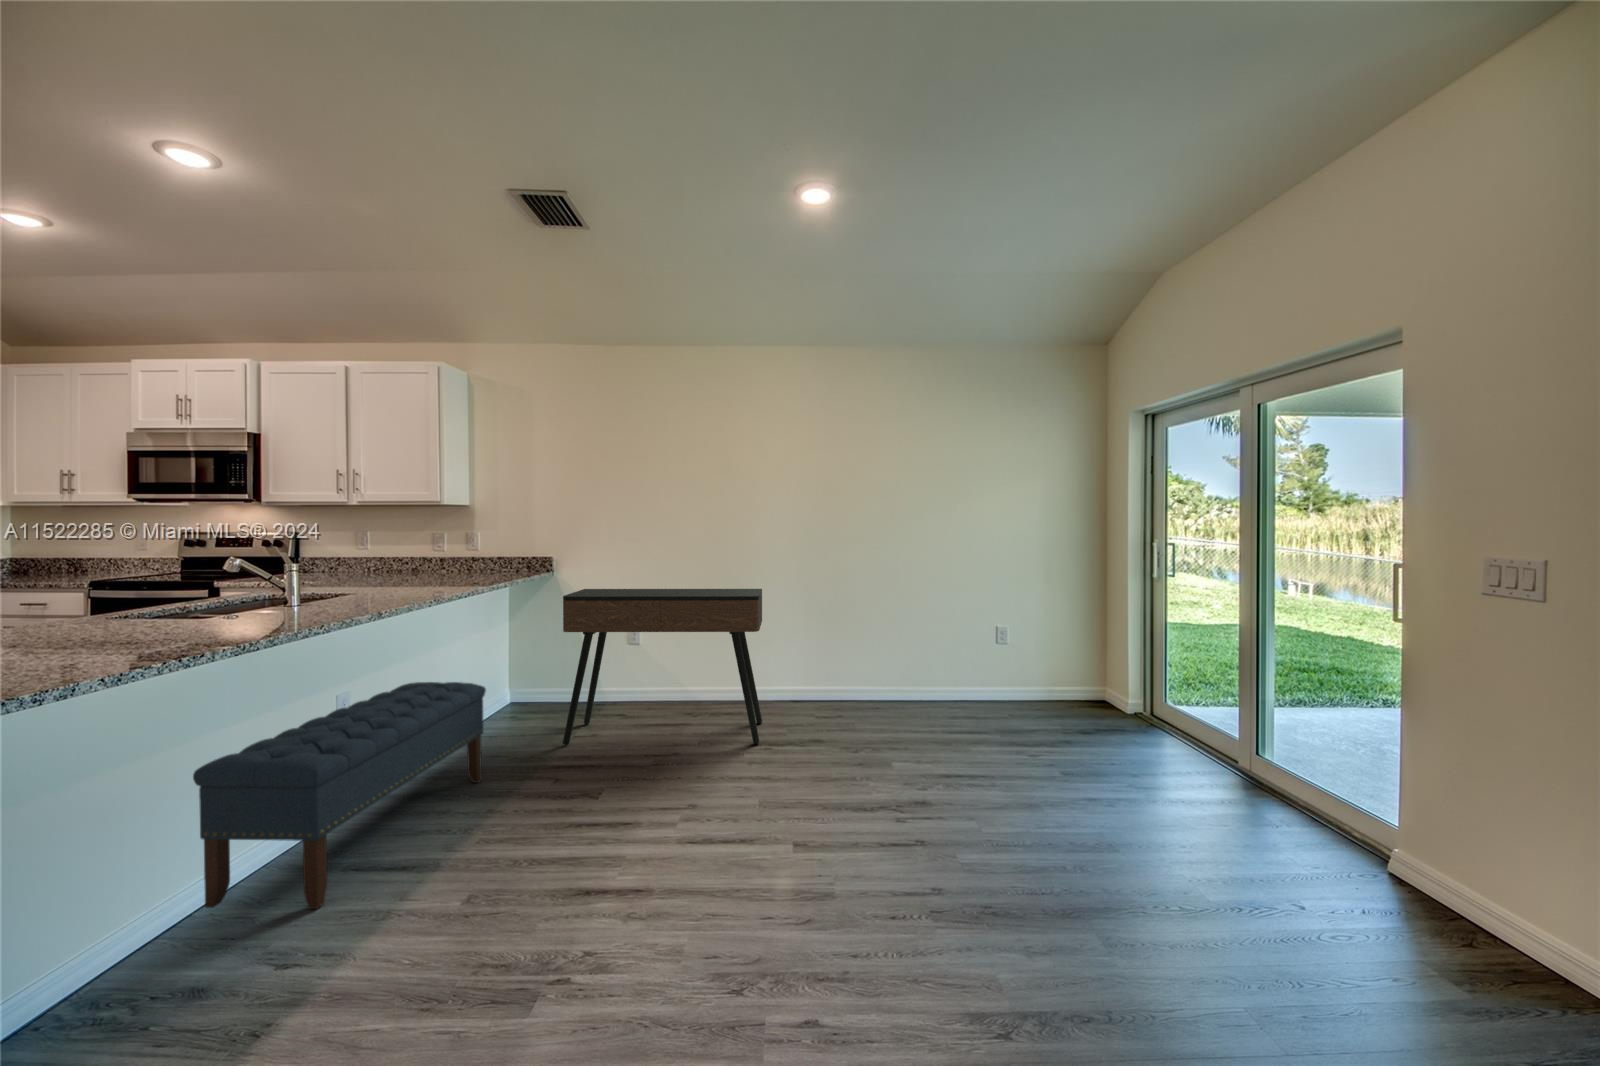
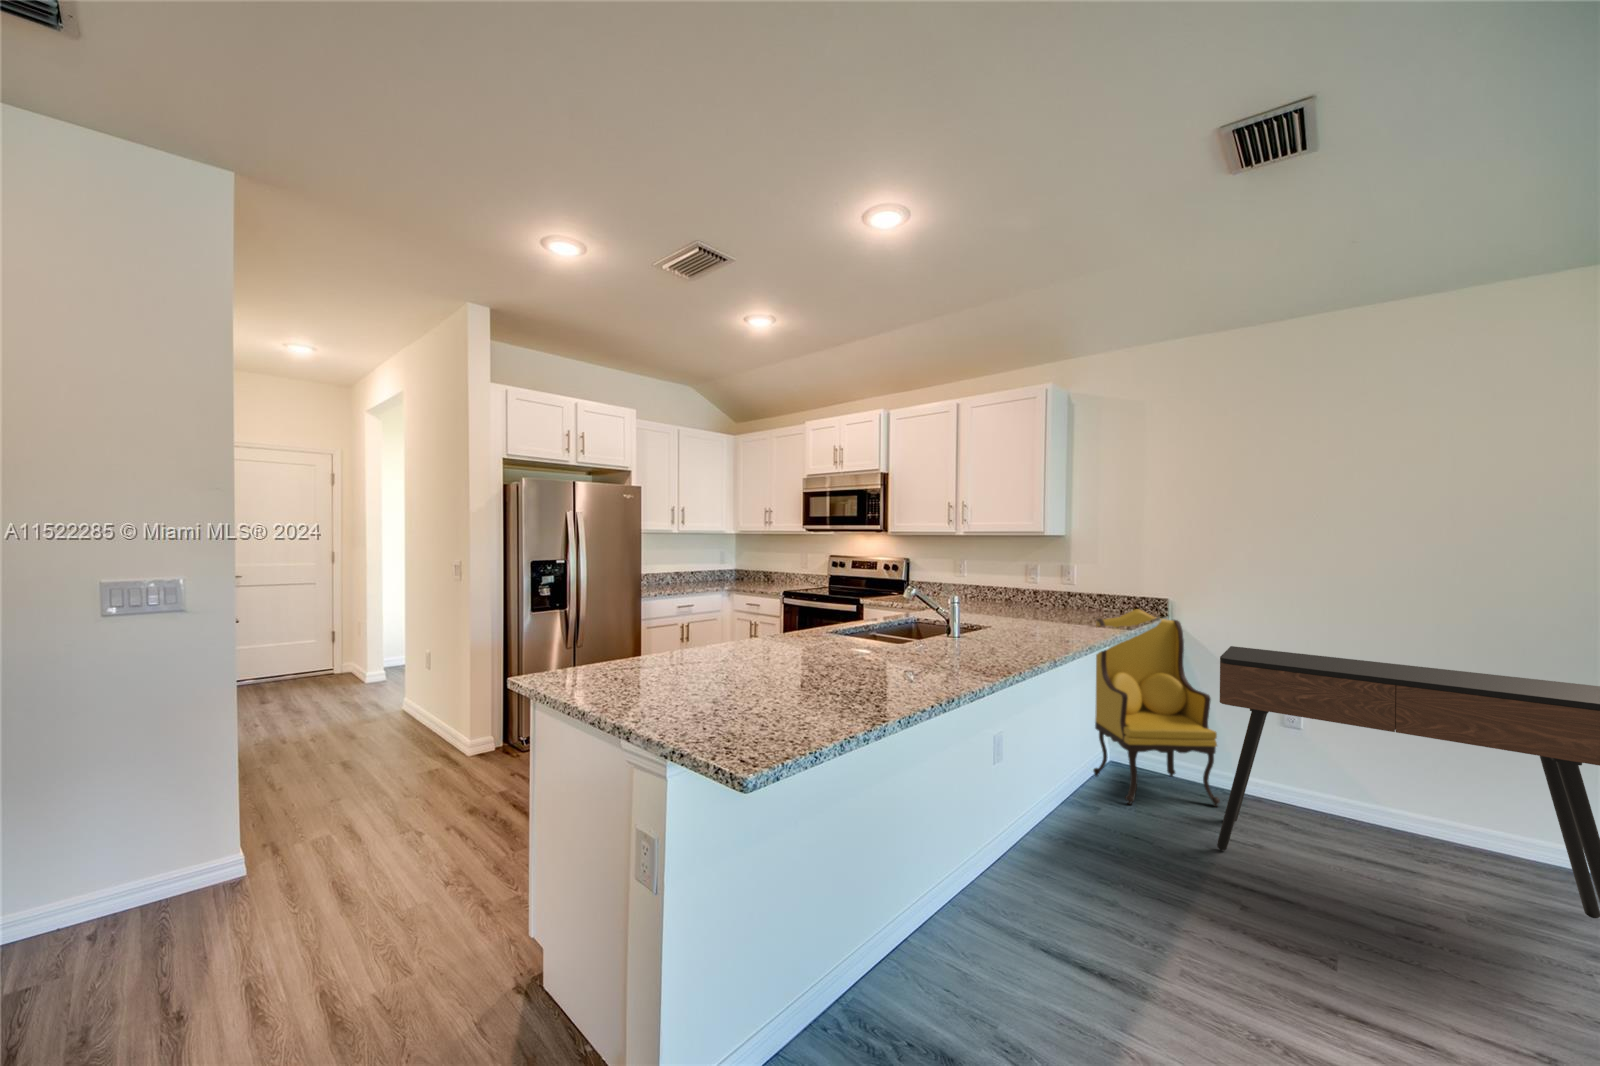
armchair: none [489,567,584,733] -> present [1093,609,1220,807]
bench: present [193,682,486,909] -> none [911,736,1139,1015]

